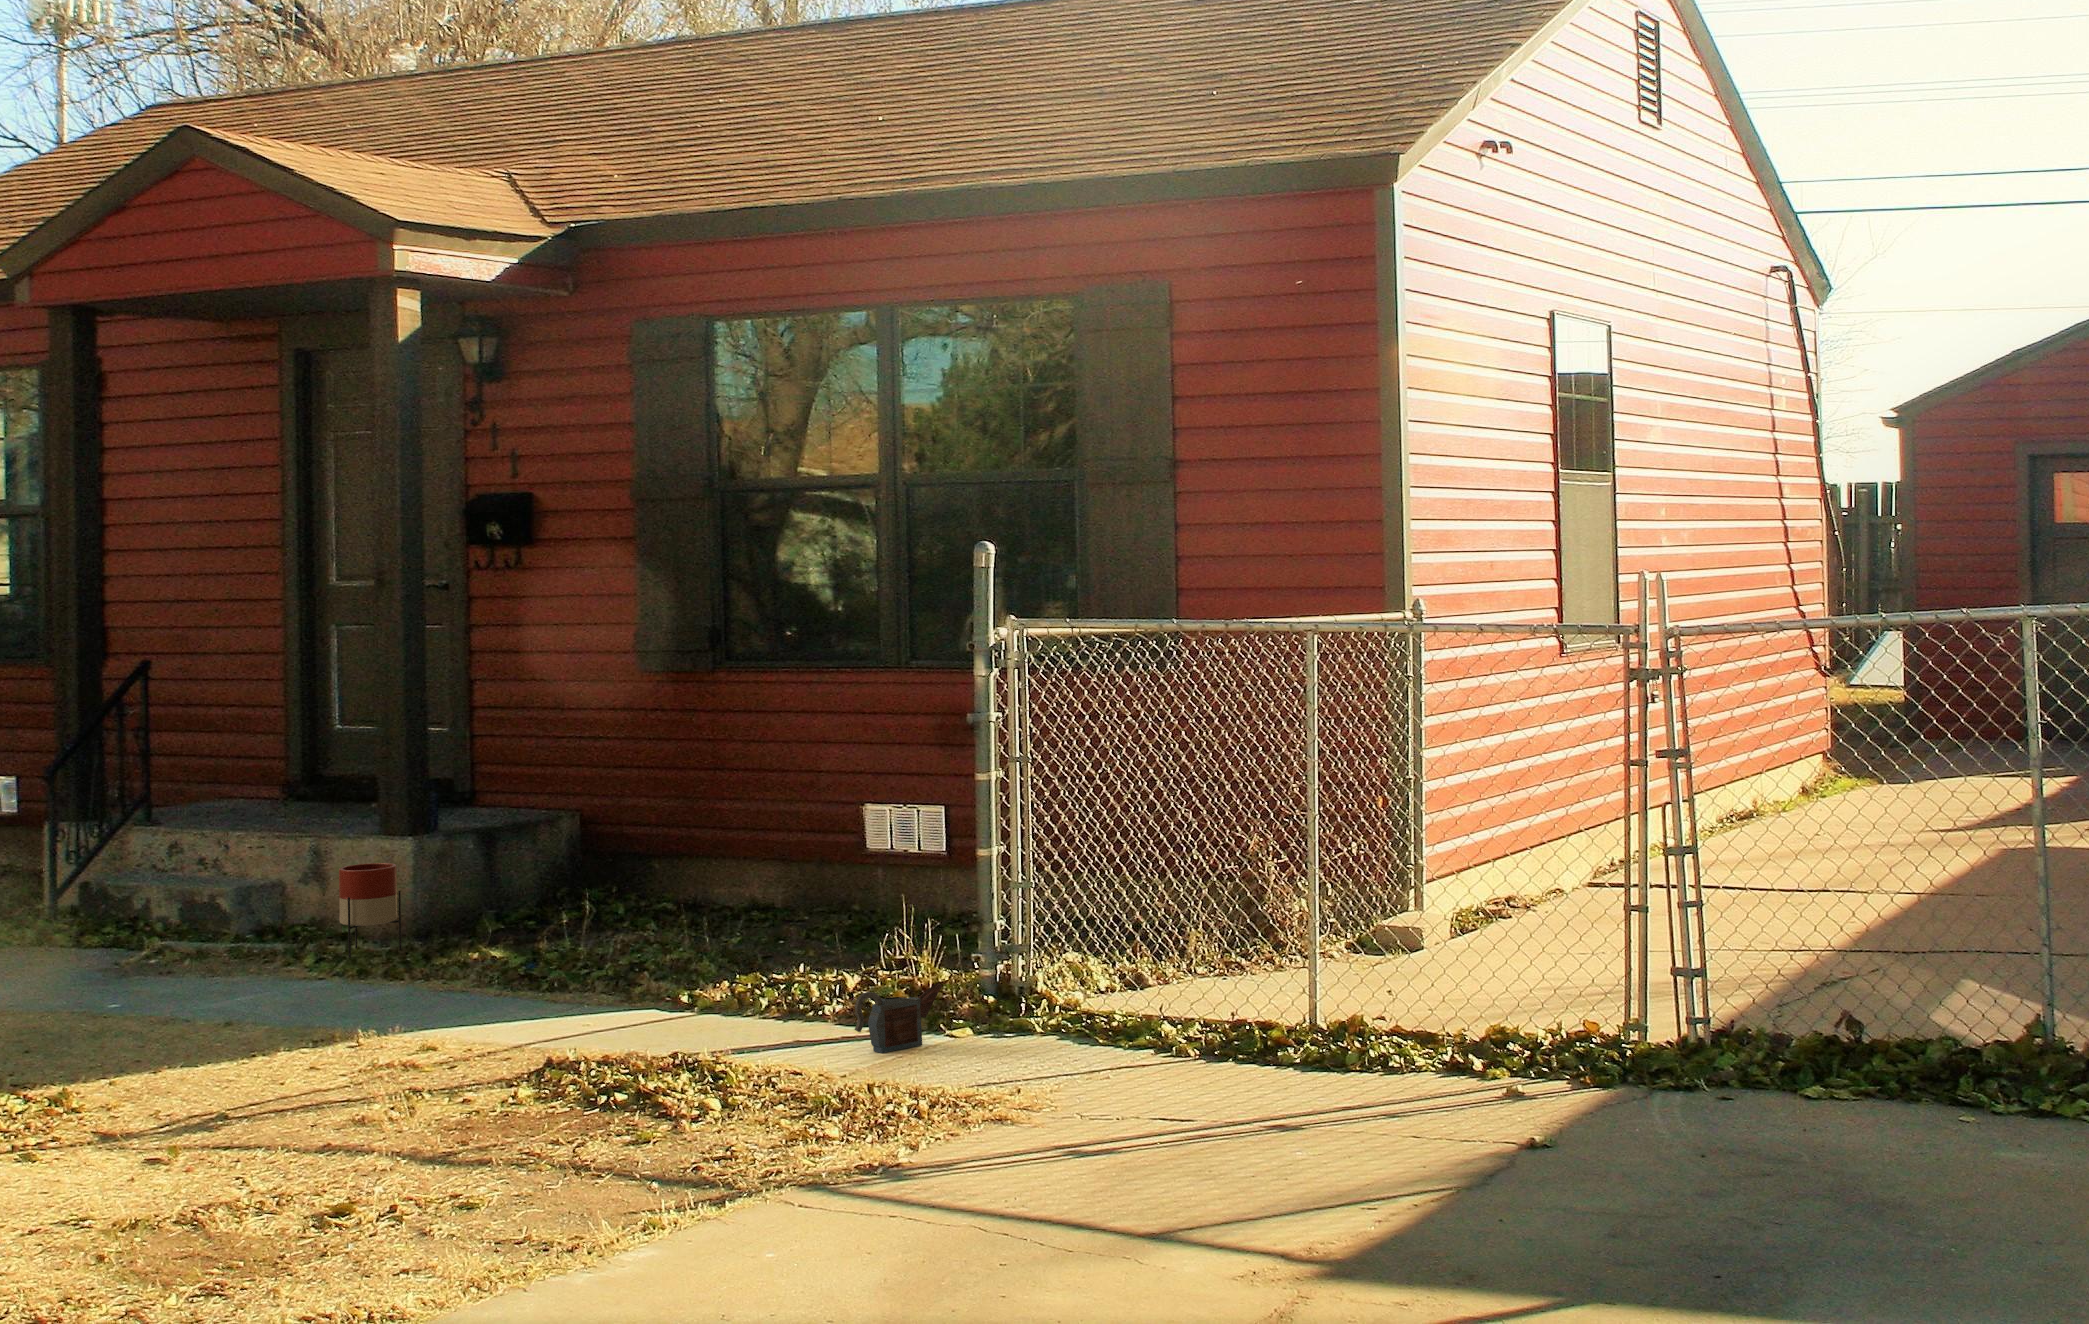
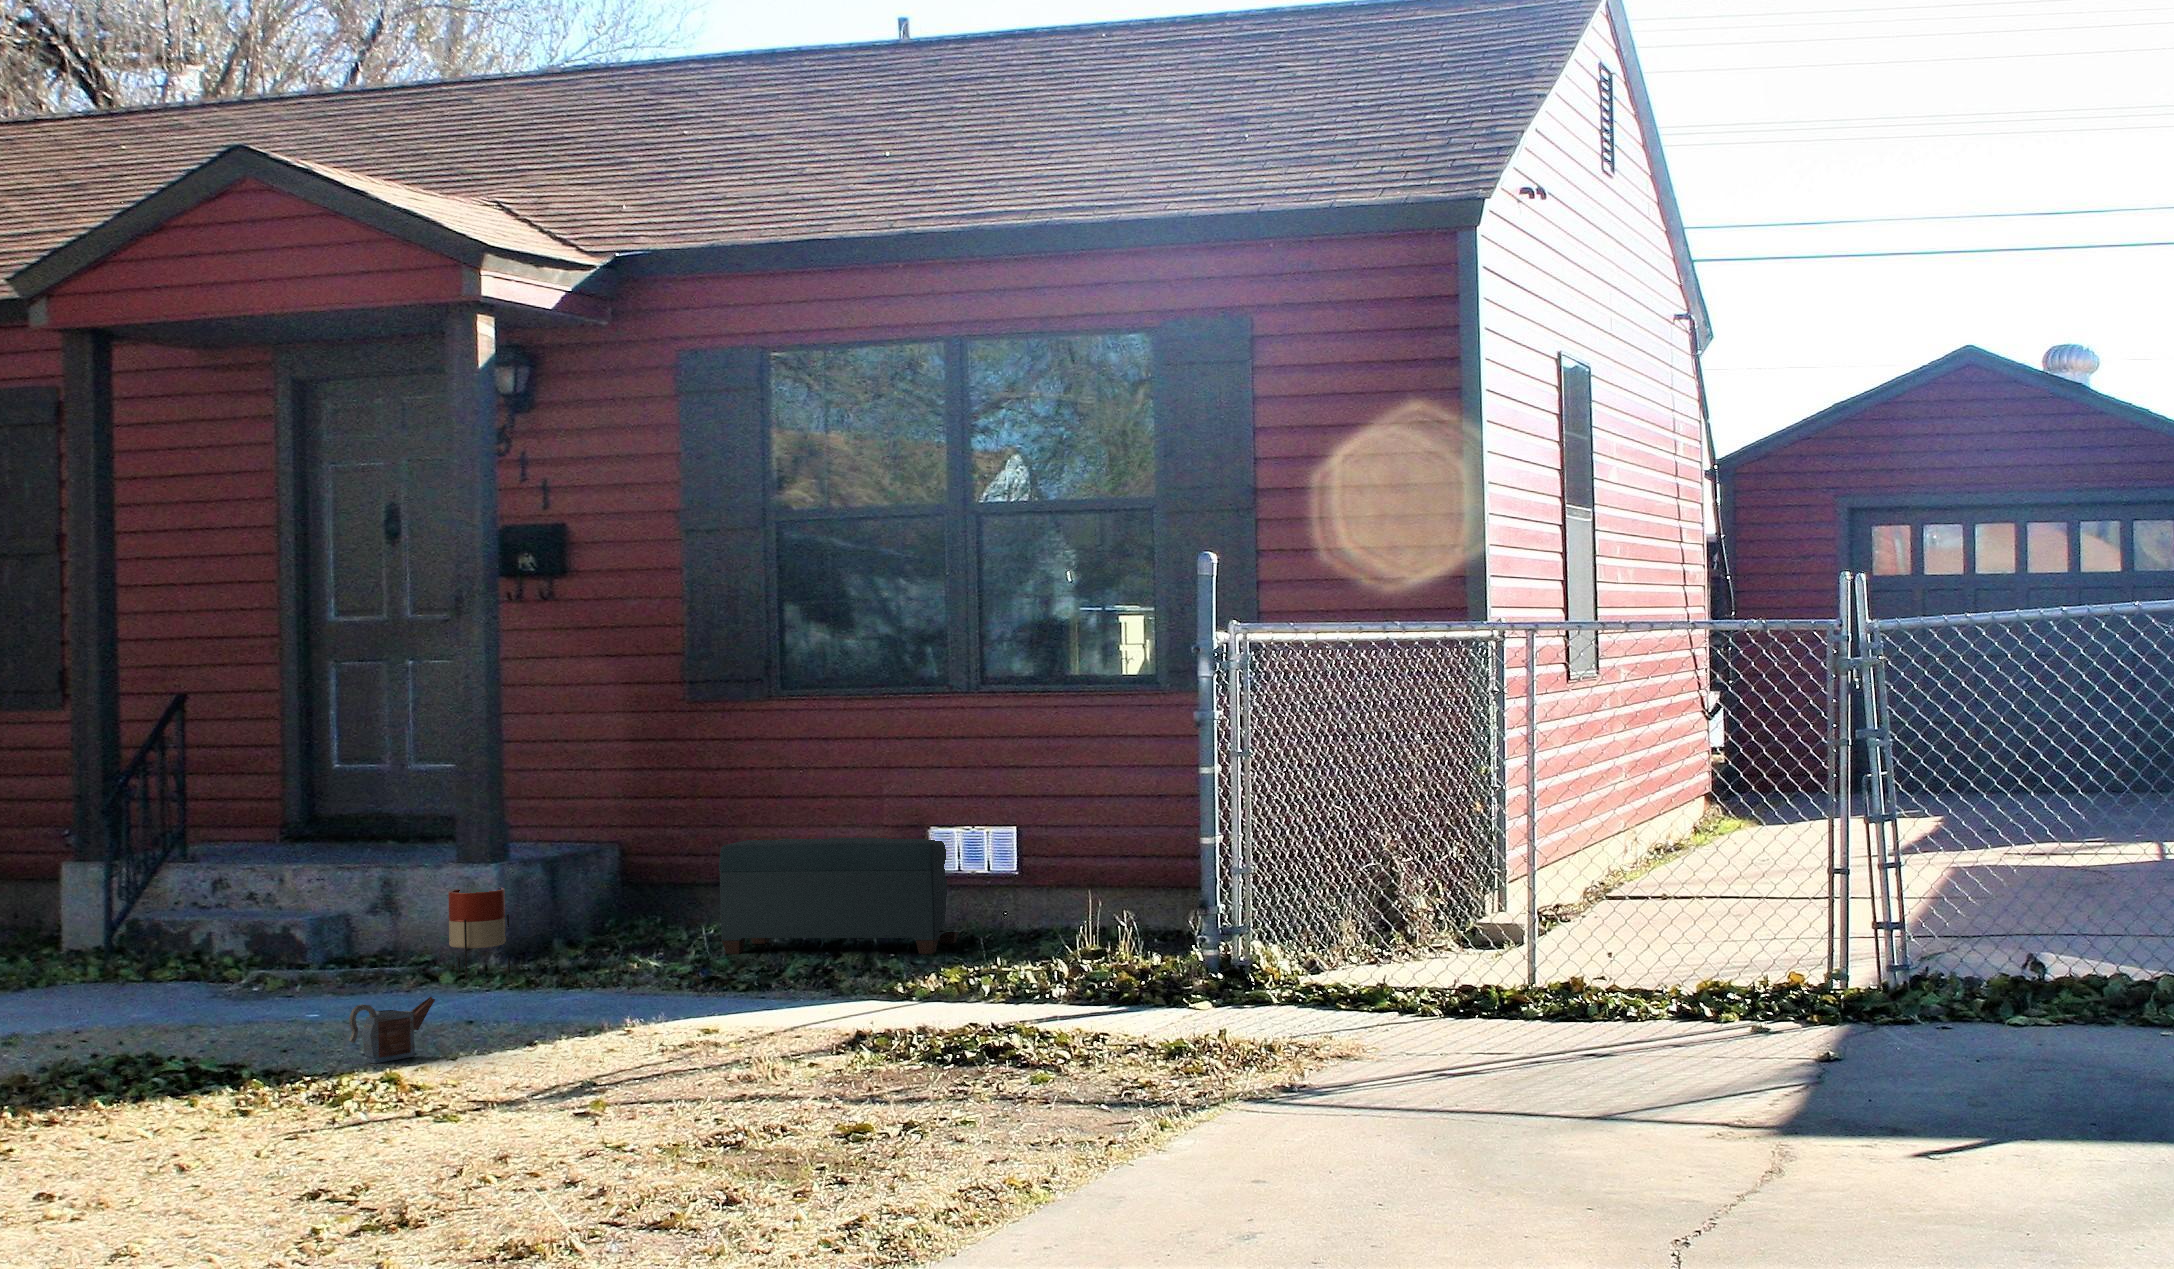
bench: none [631,813,875,938] -> present [719,837,959,954]
watering can: present [854,983,942,1053] -> present [349,997,435,1063]

